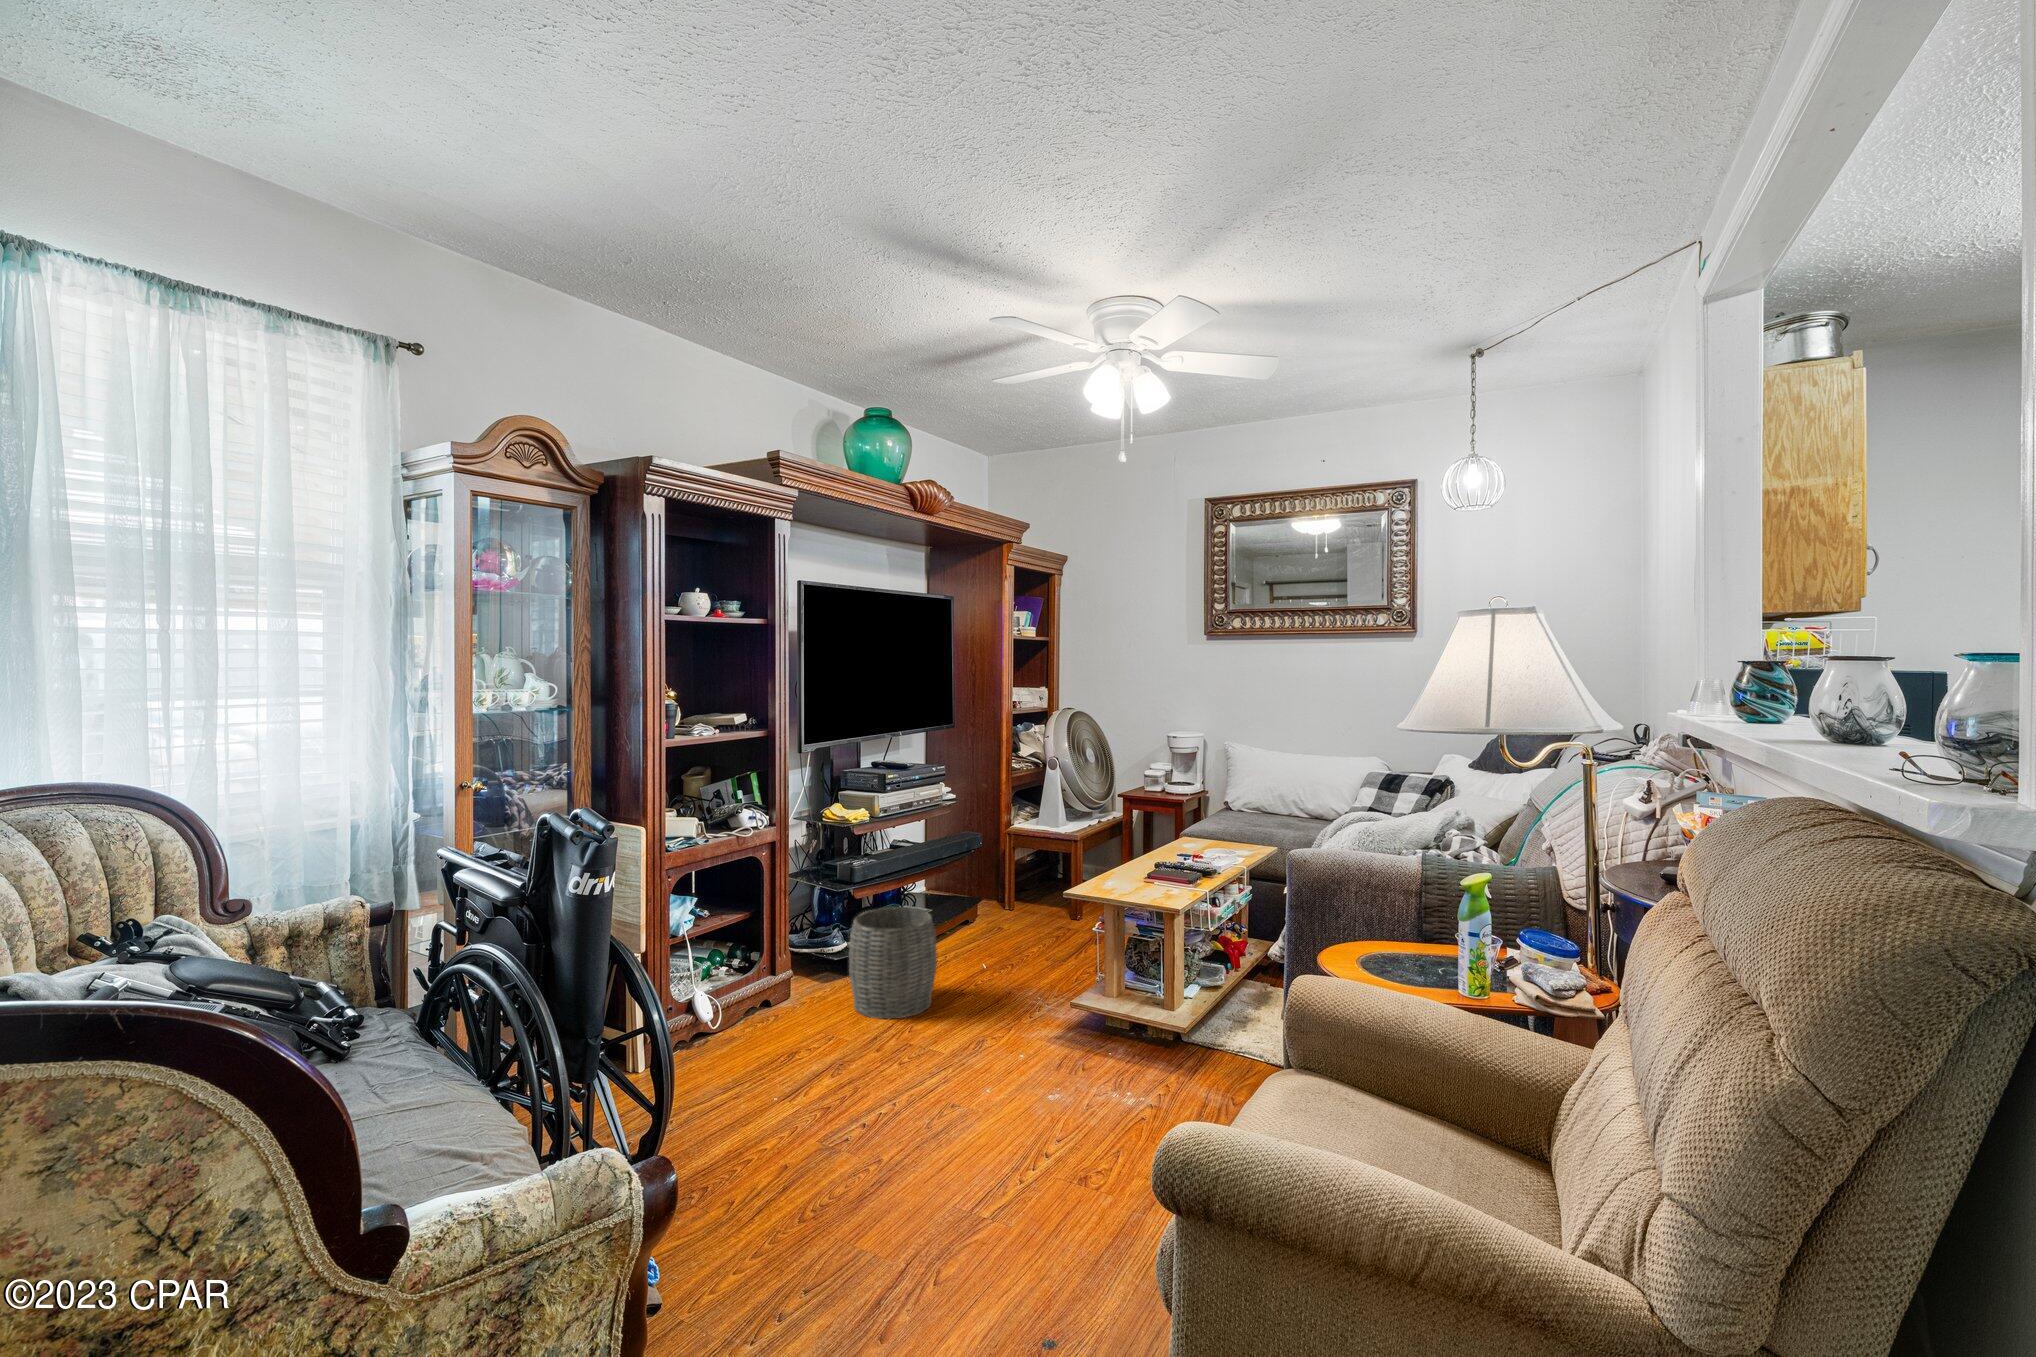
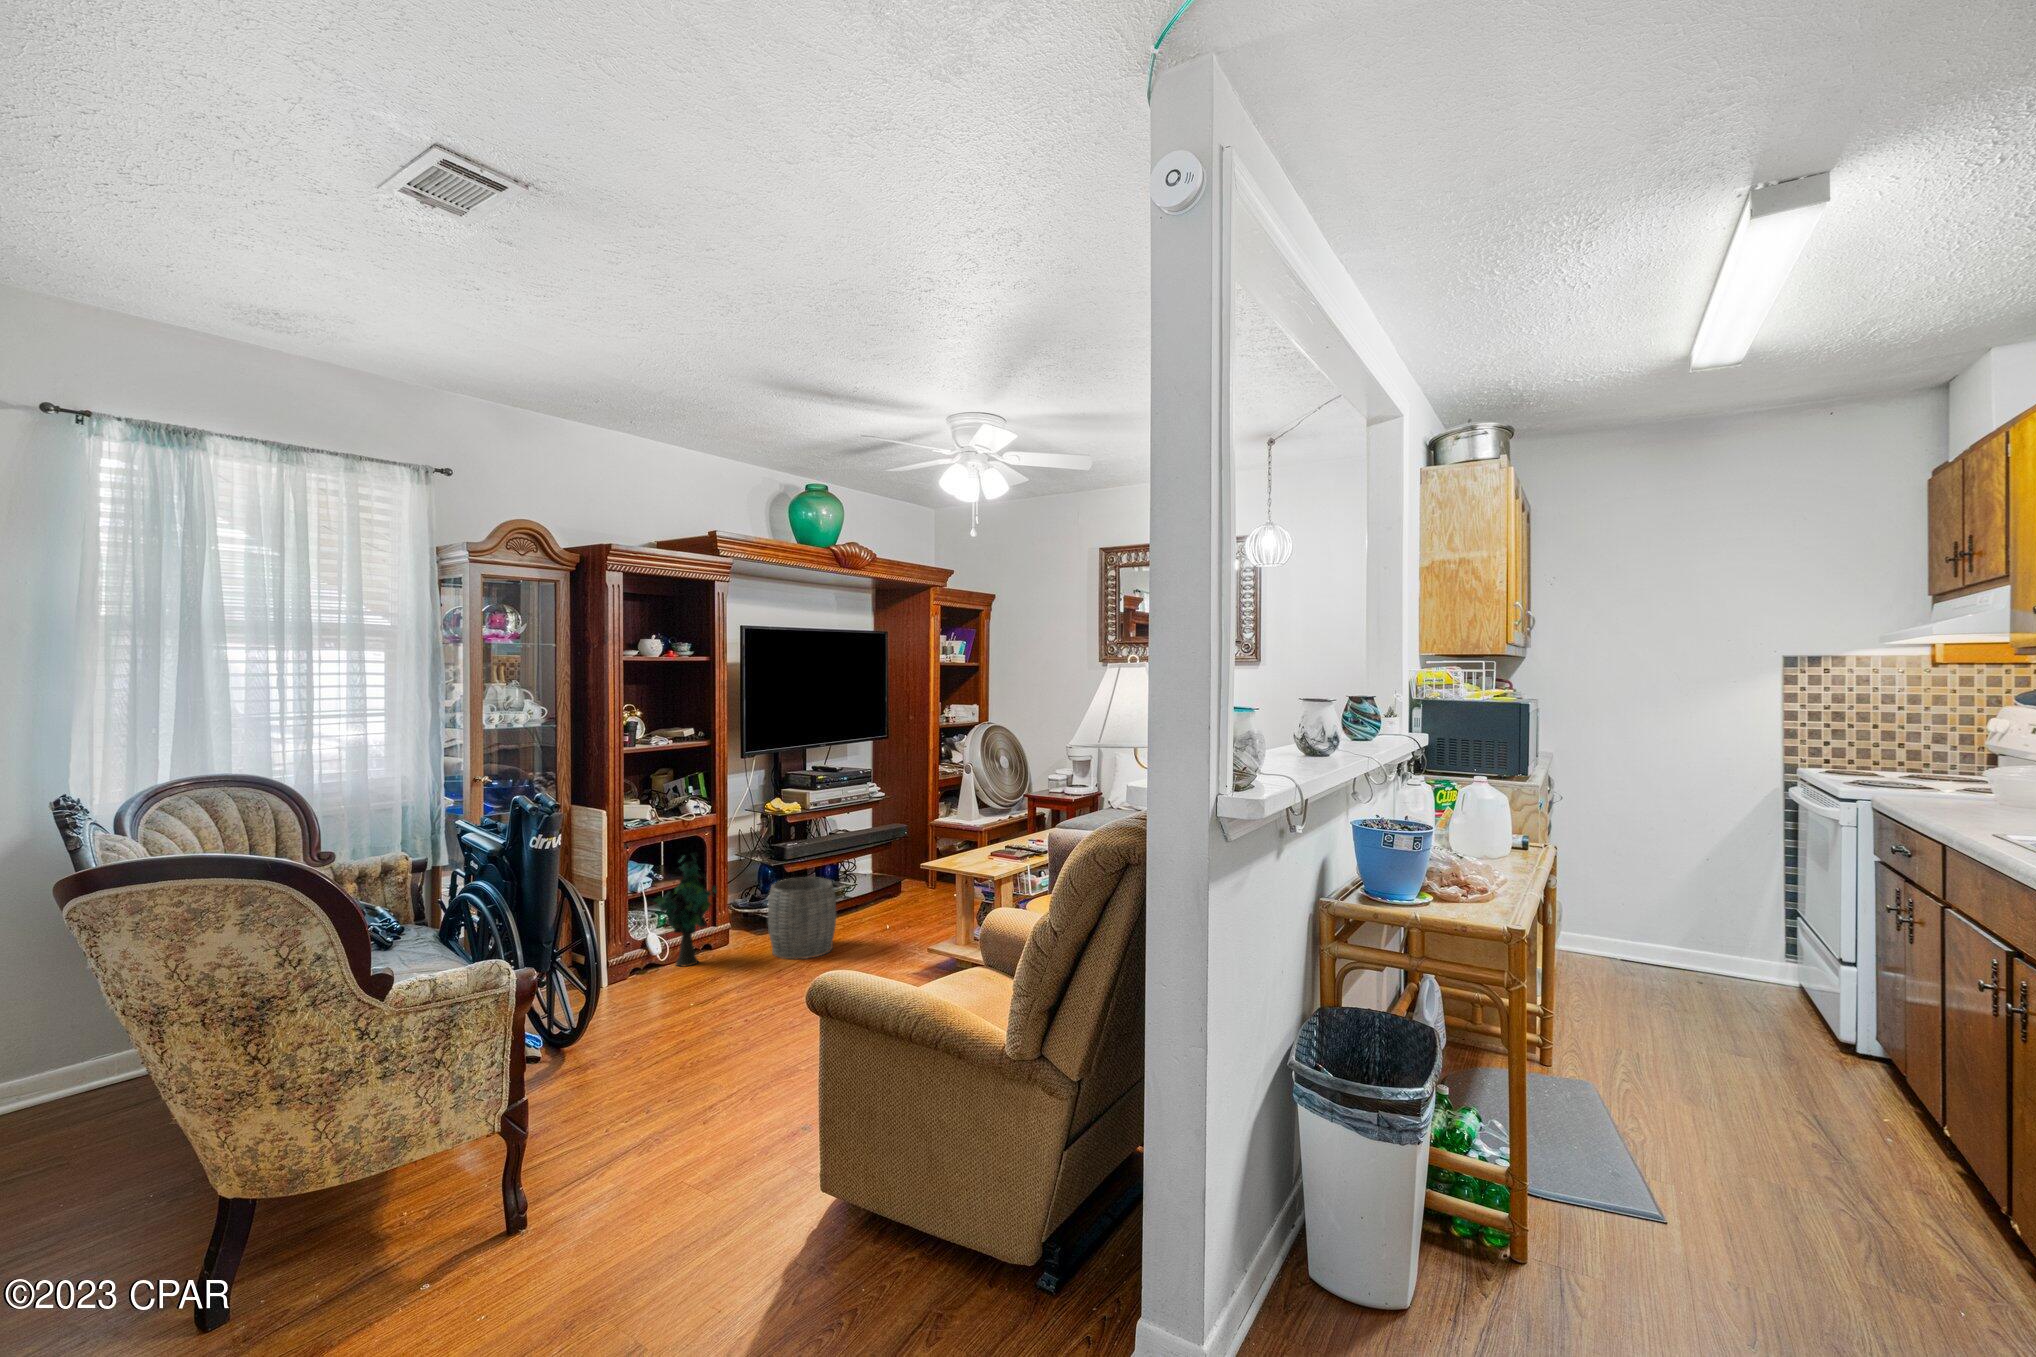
decorative plant: none [703,879,787,1034] -> present [654,852,717,967]

